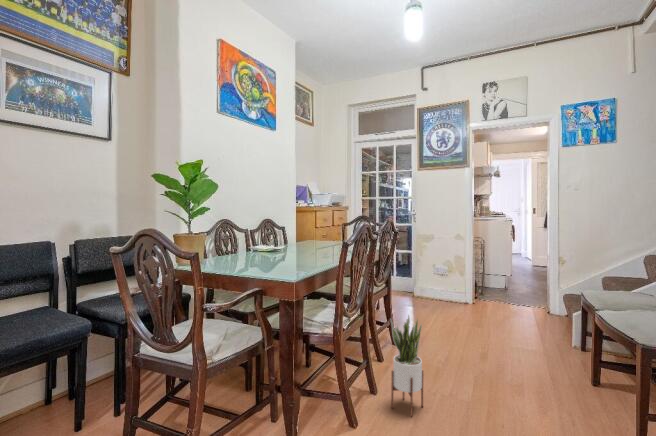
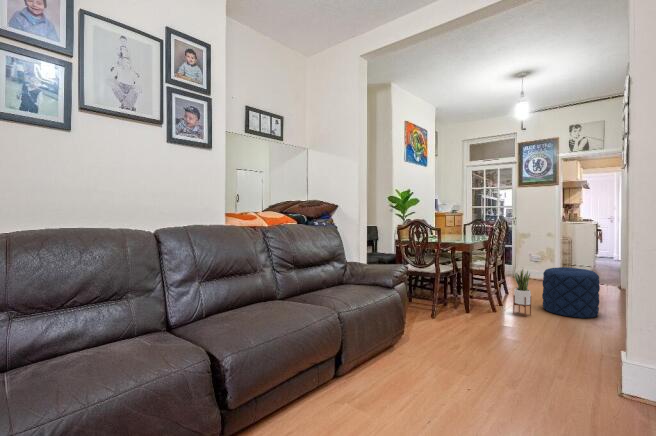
pouf: none [444,303,538,407] -> present [542,267,600,318]

